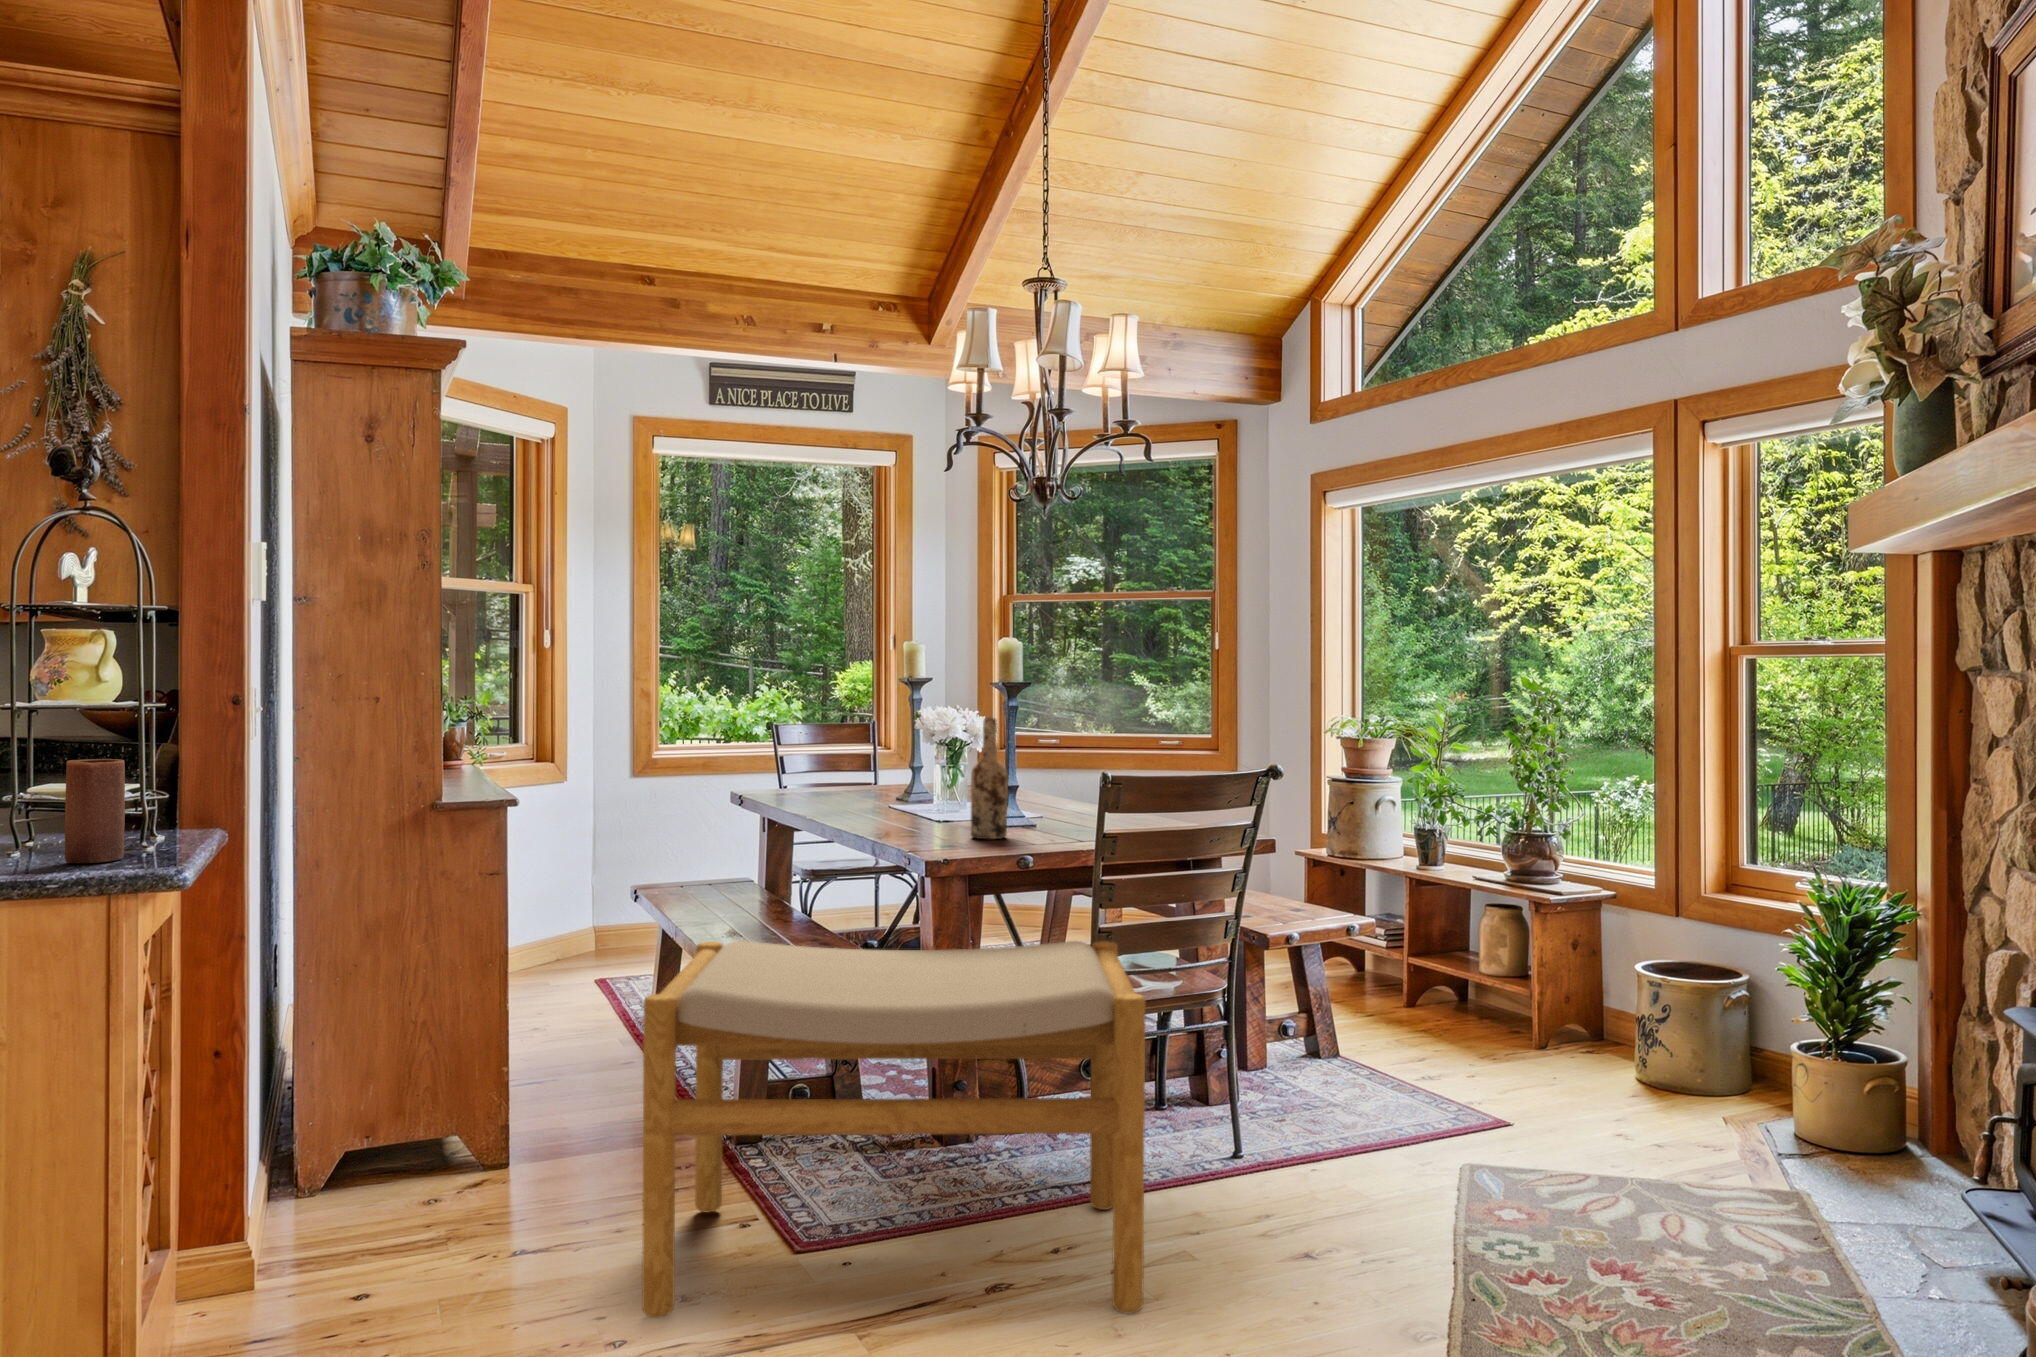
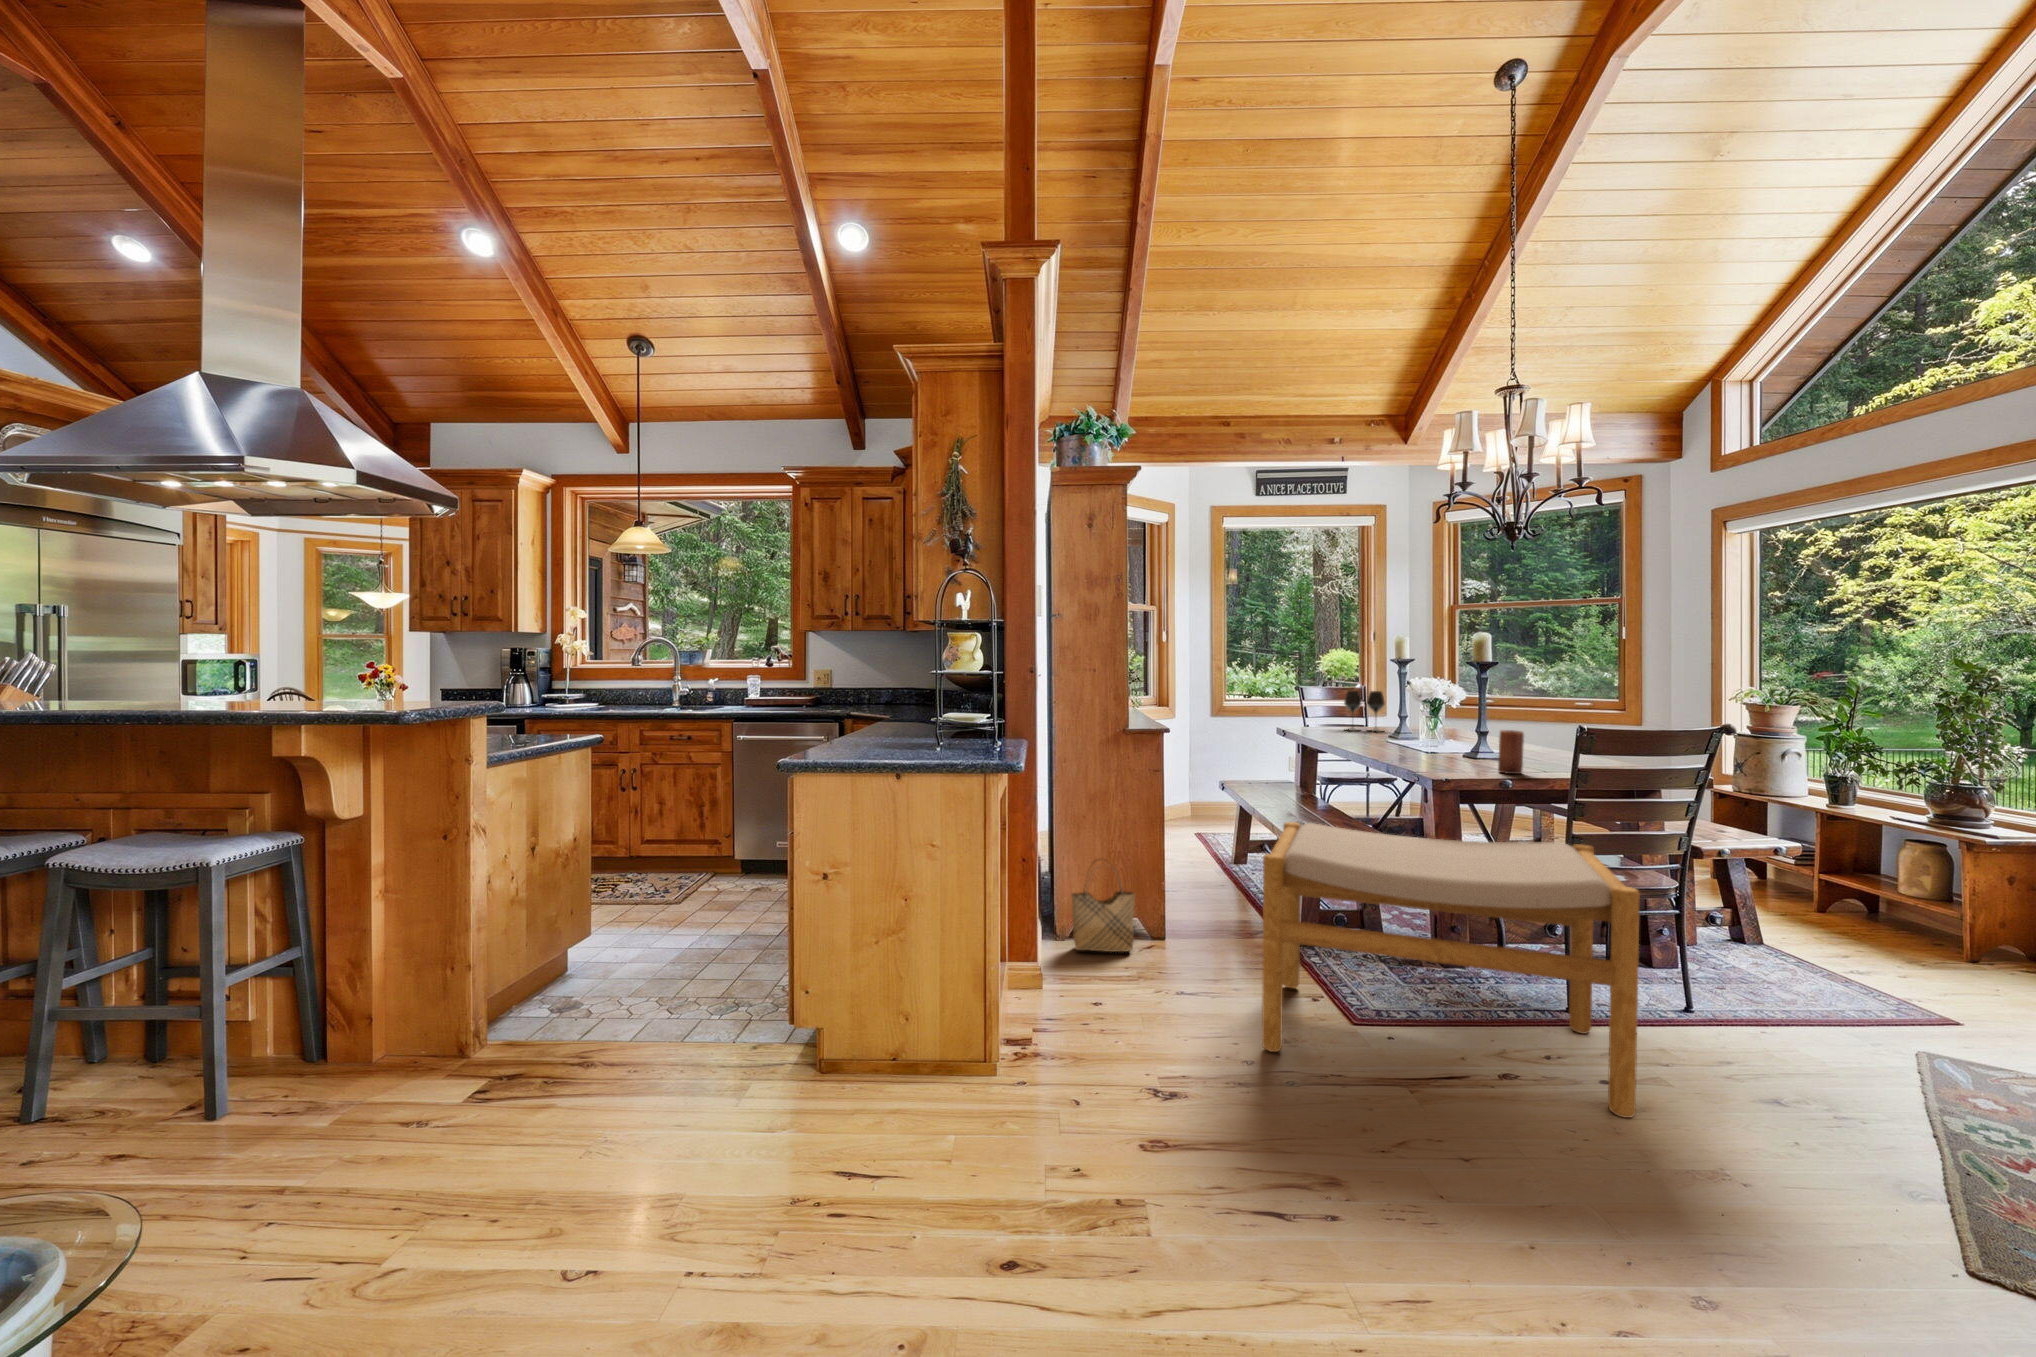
wine bottle: present [971,718,1008,839] -> none [1461,686,1489,767]
wine glass: none [833,727,893,791] -> present [1344,691,1385,732]
candle: present [65,759,125,863] -> present [1498,730,1524,774]
woven basket: none [324,1034,451,1206] -> present [1071,861,1135,952]

